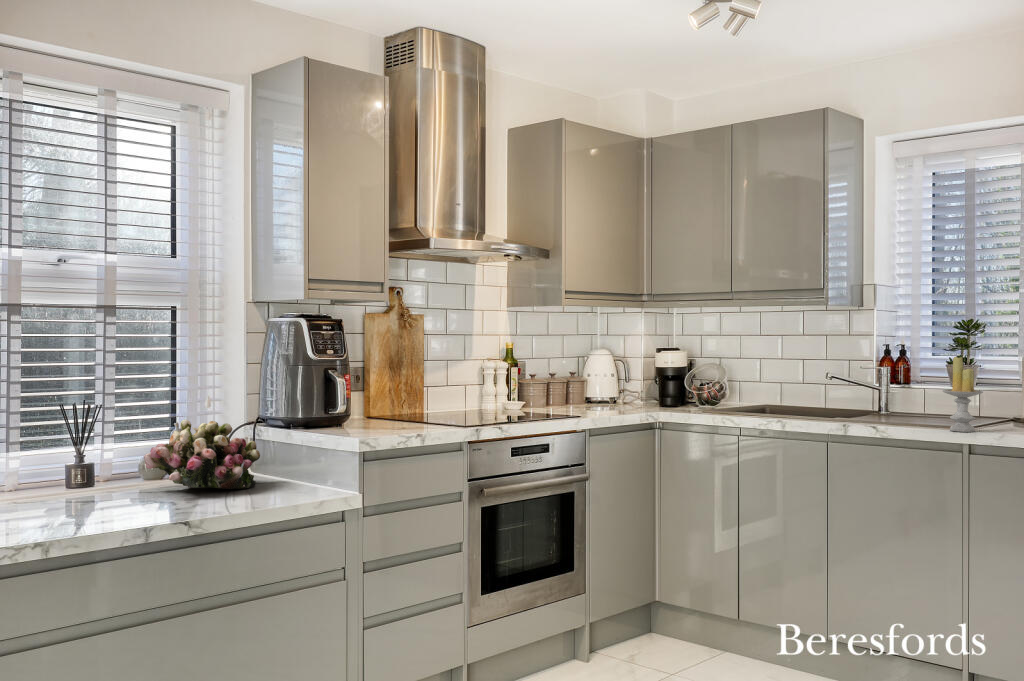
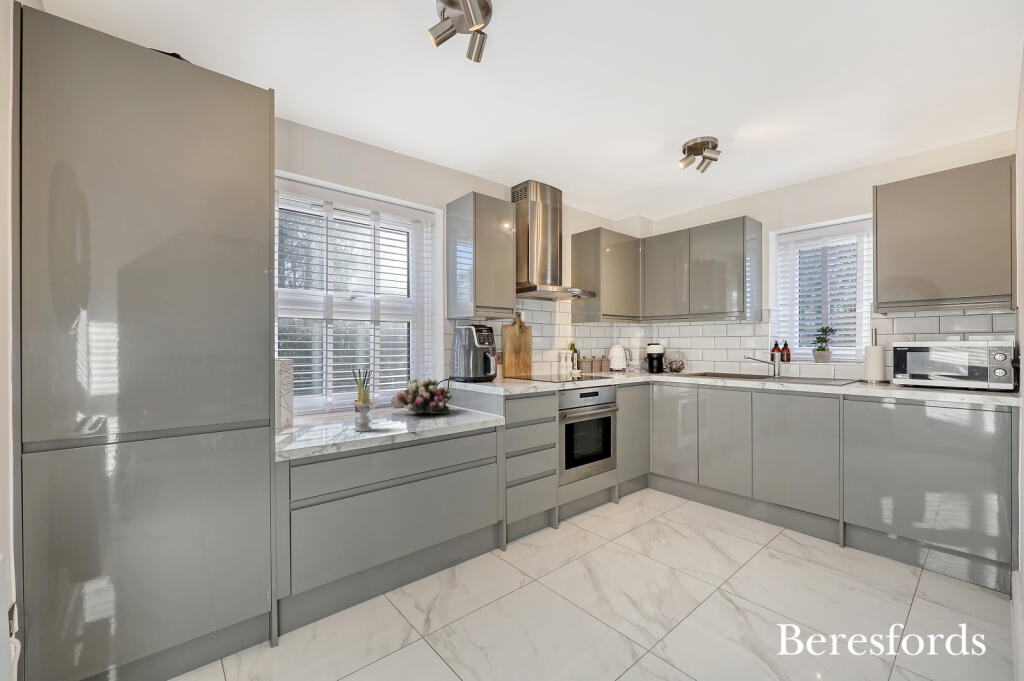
candle: present [943,357,983,432] -> present [350,379,377,431]

